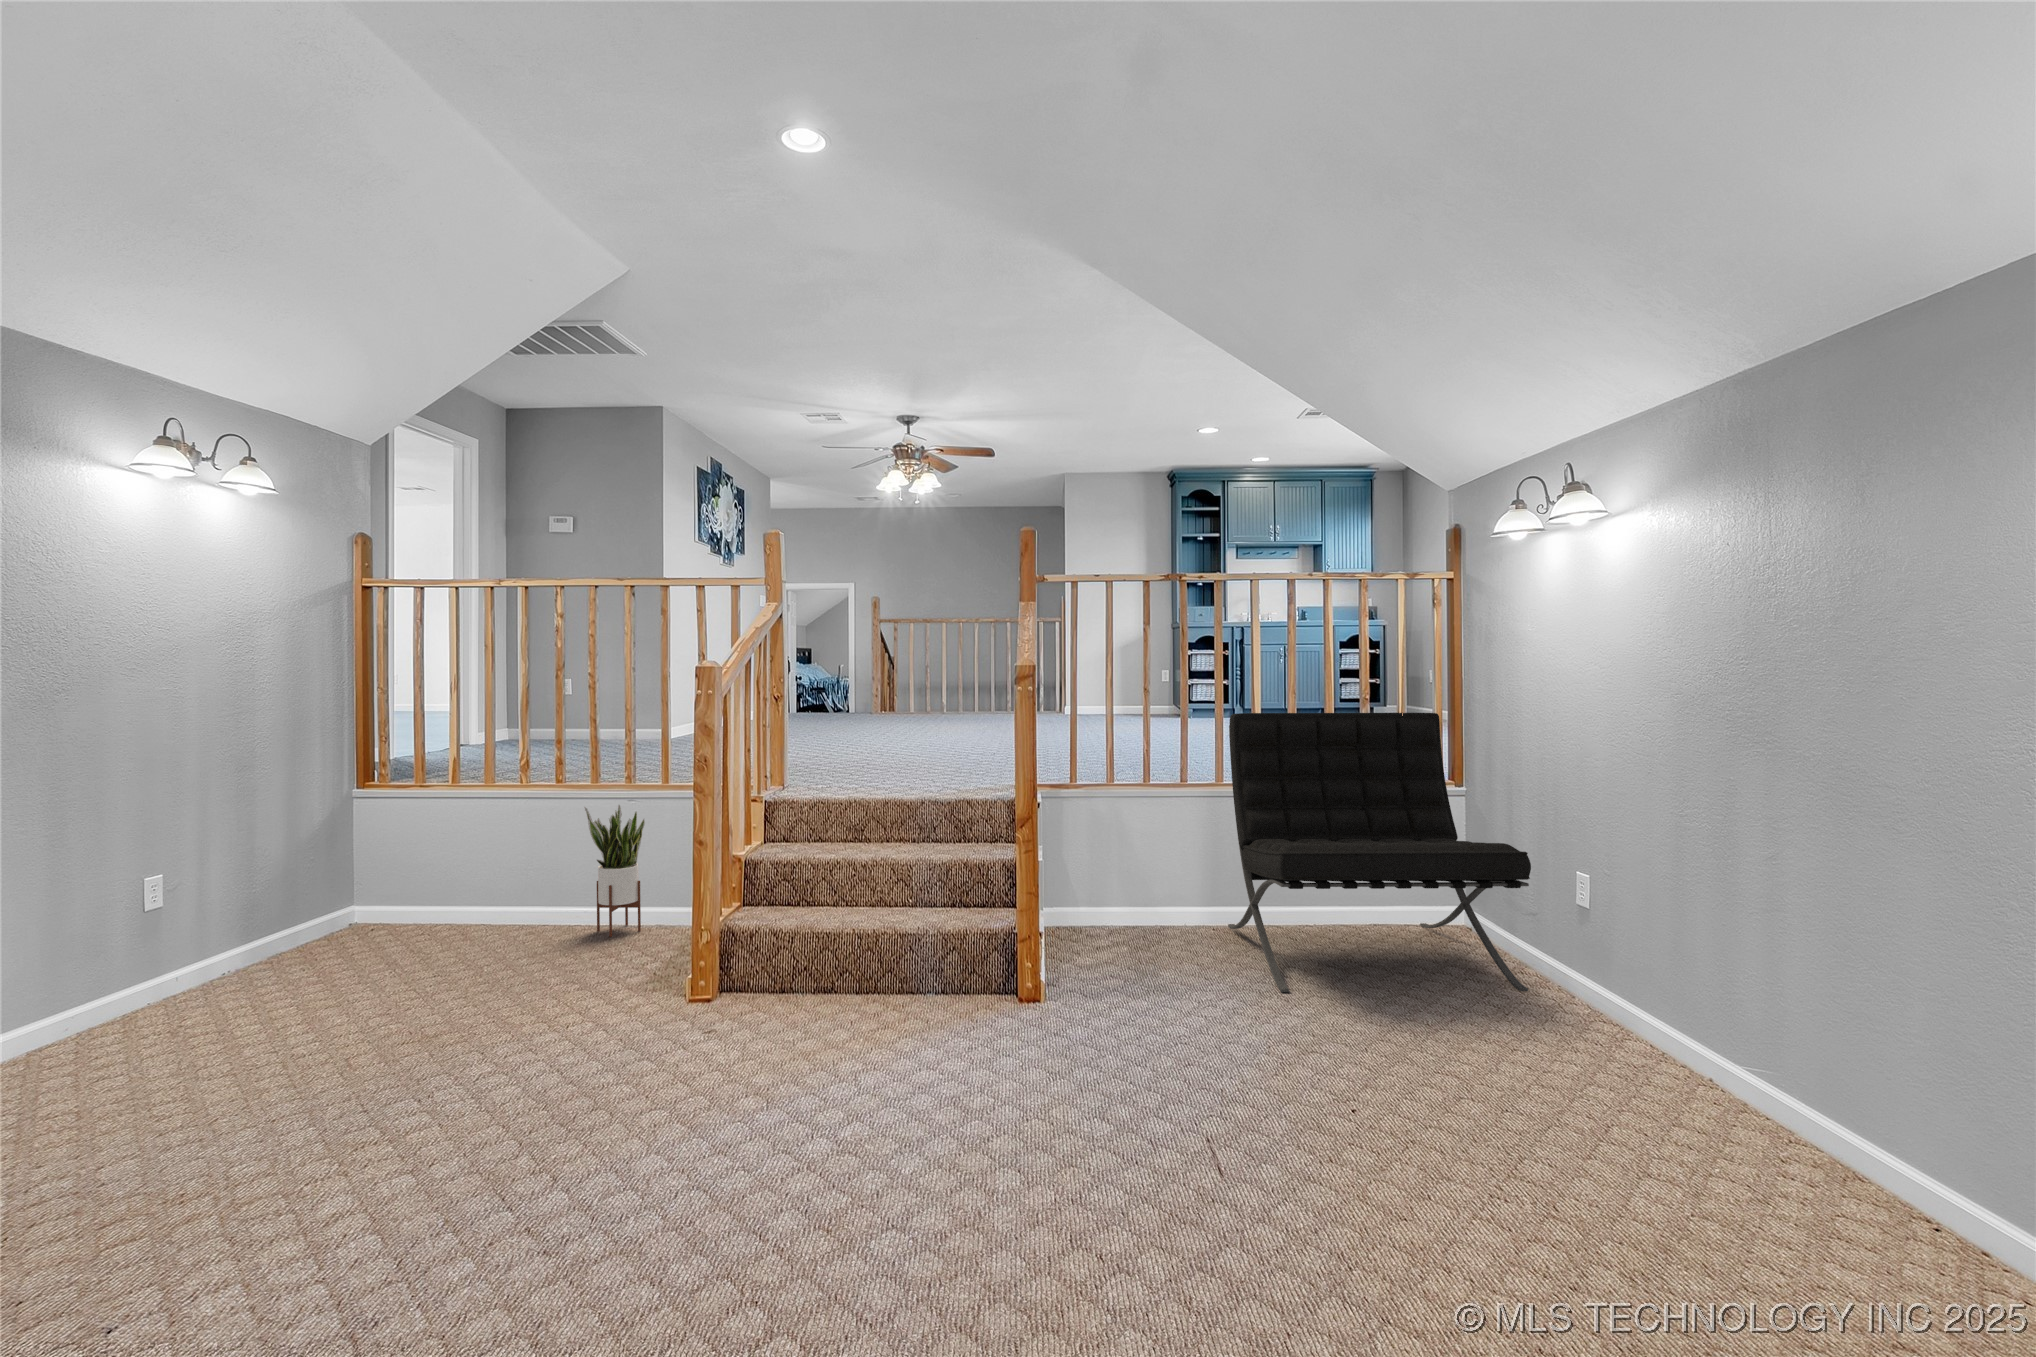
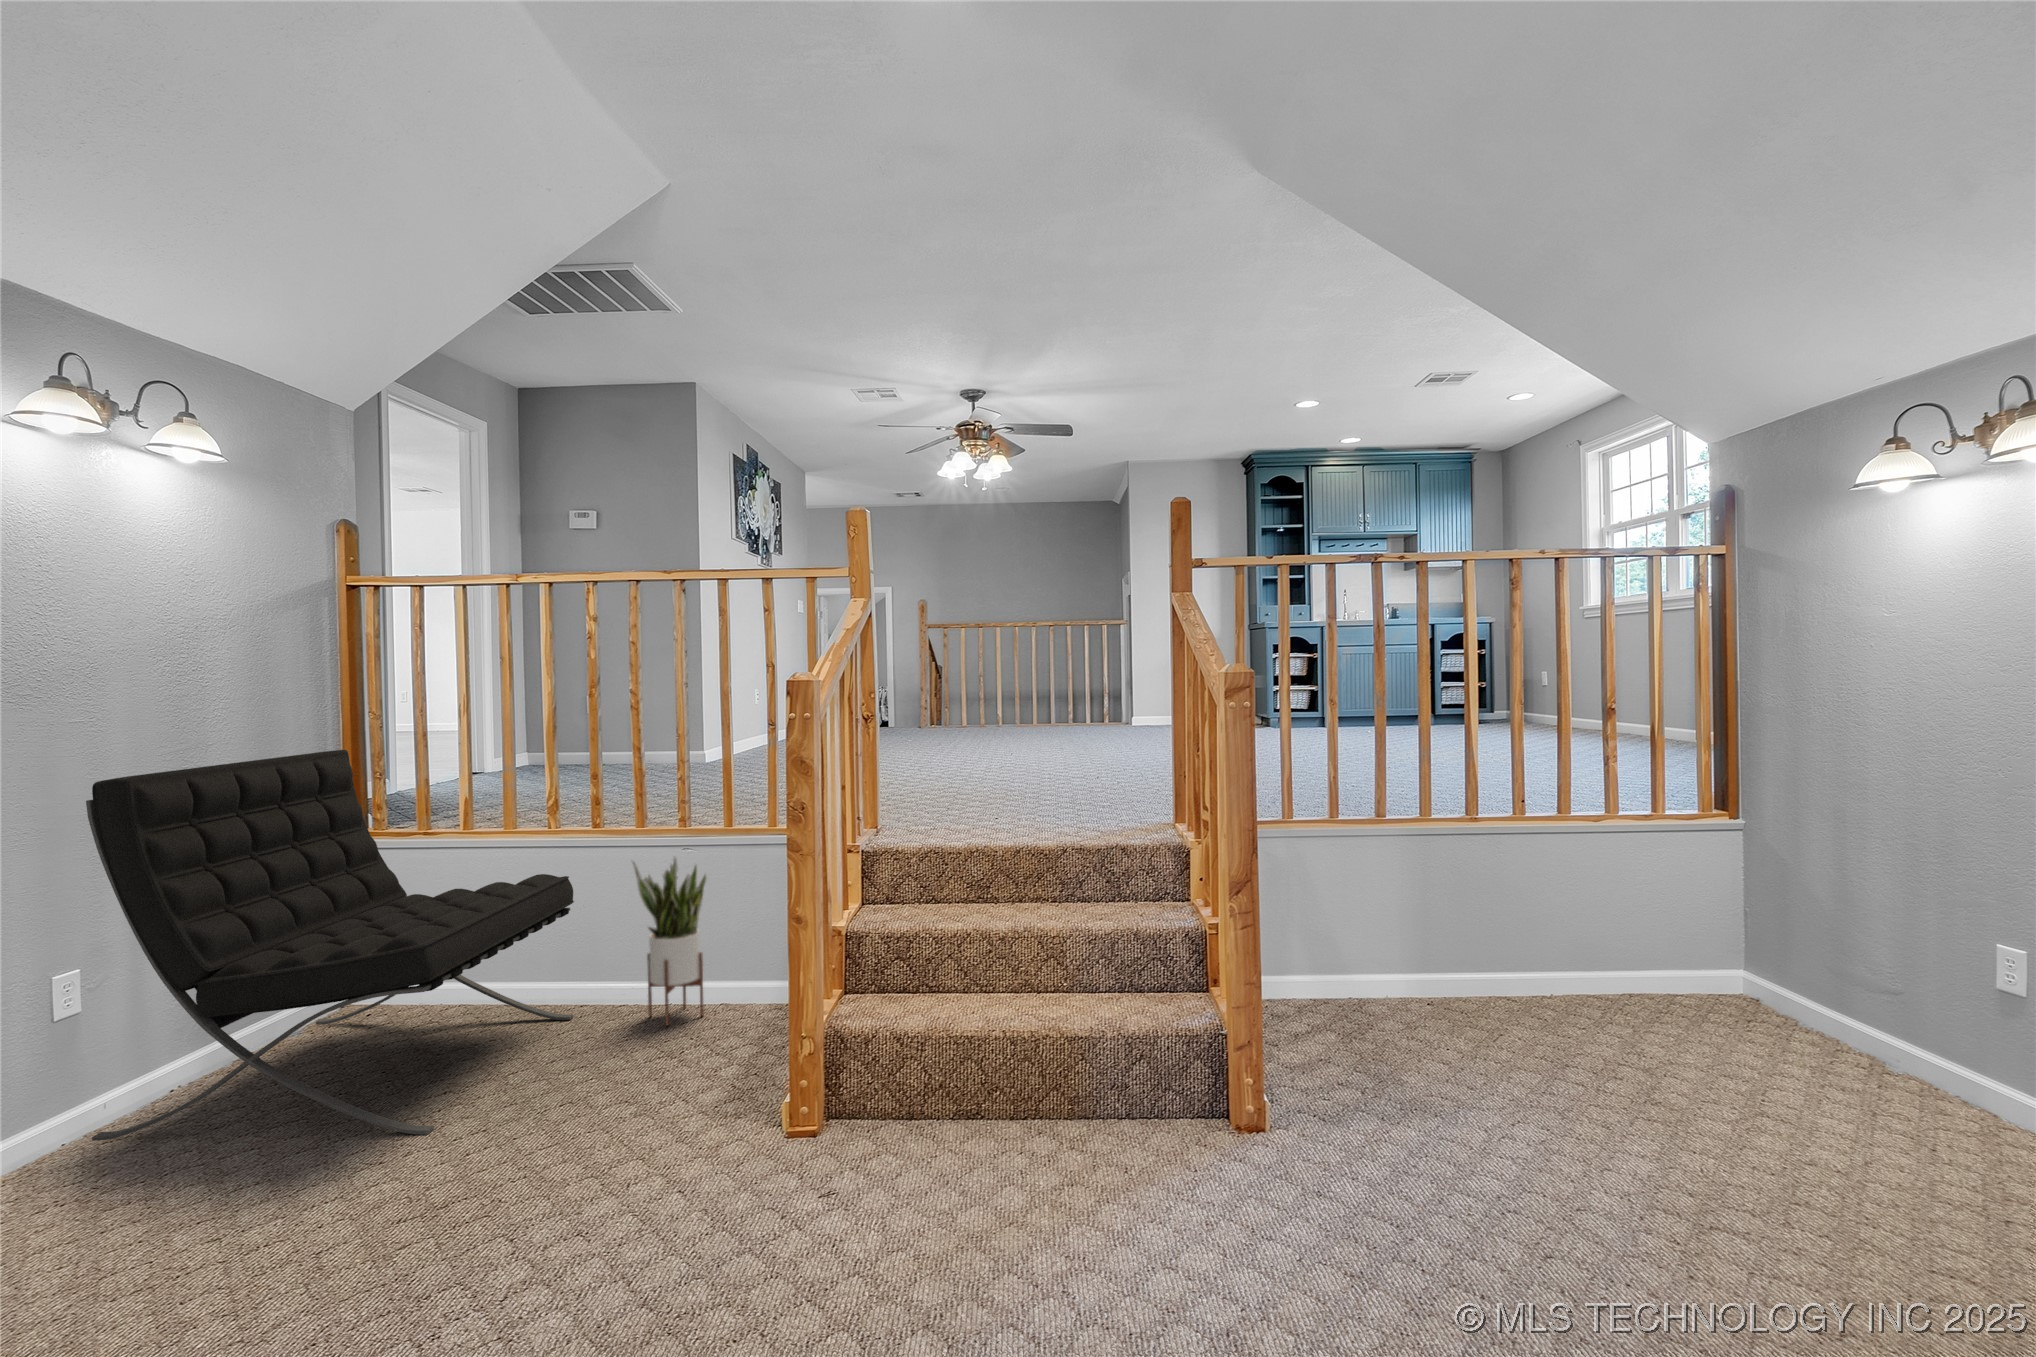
lounge chair: present [1228,713,1531,992] -> present [86,750,574,1141]

